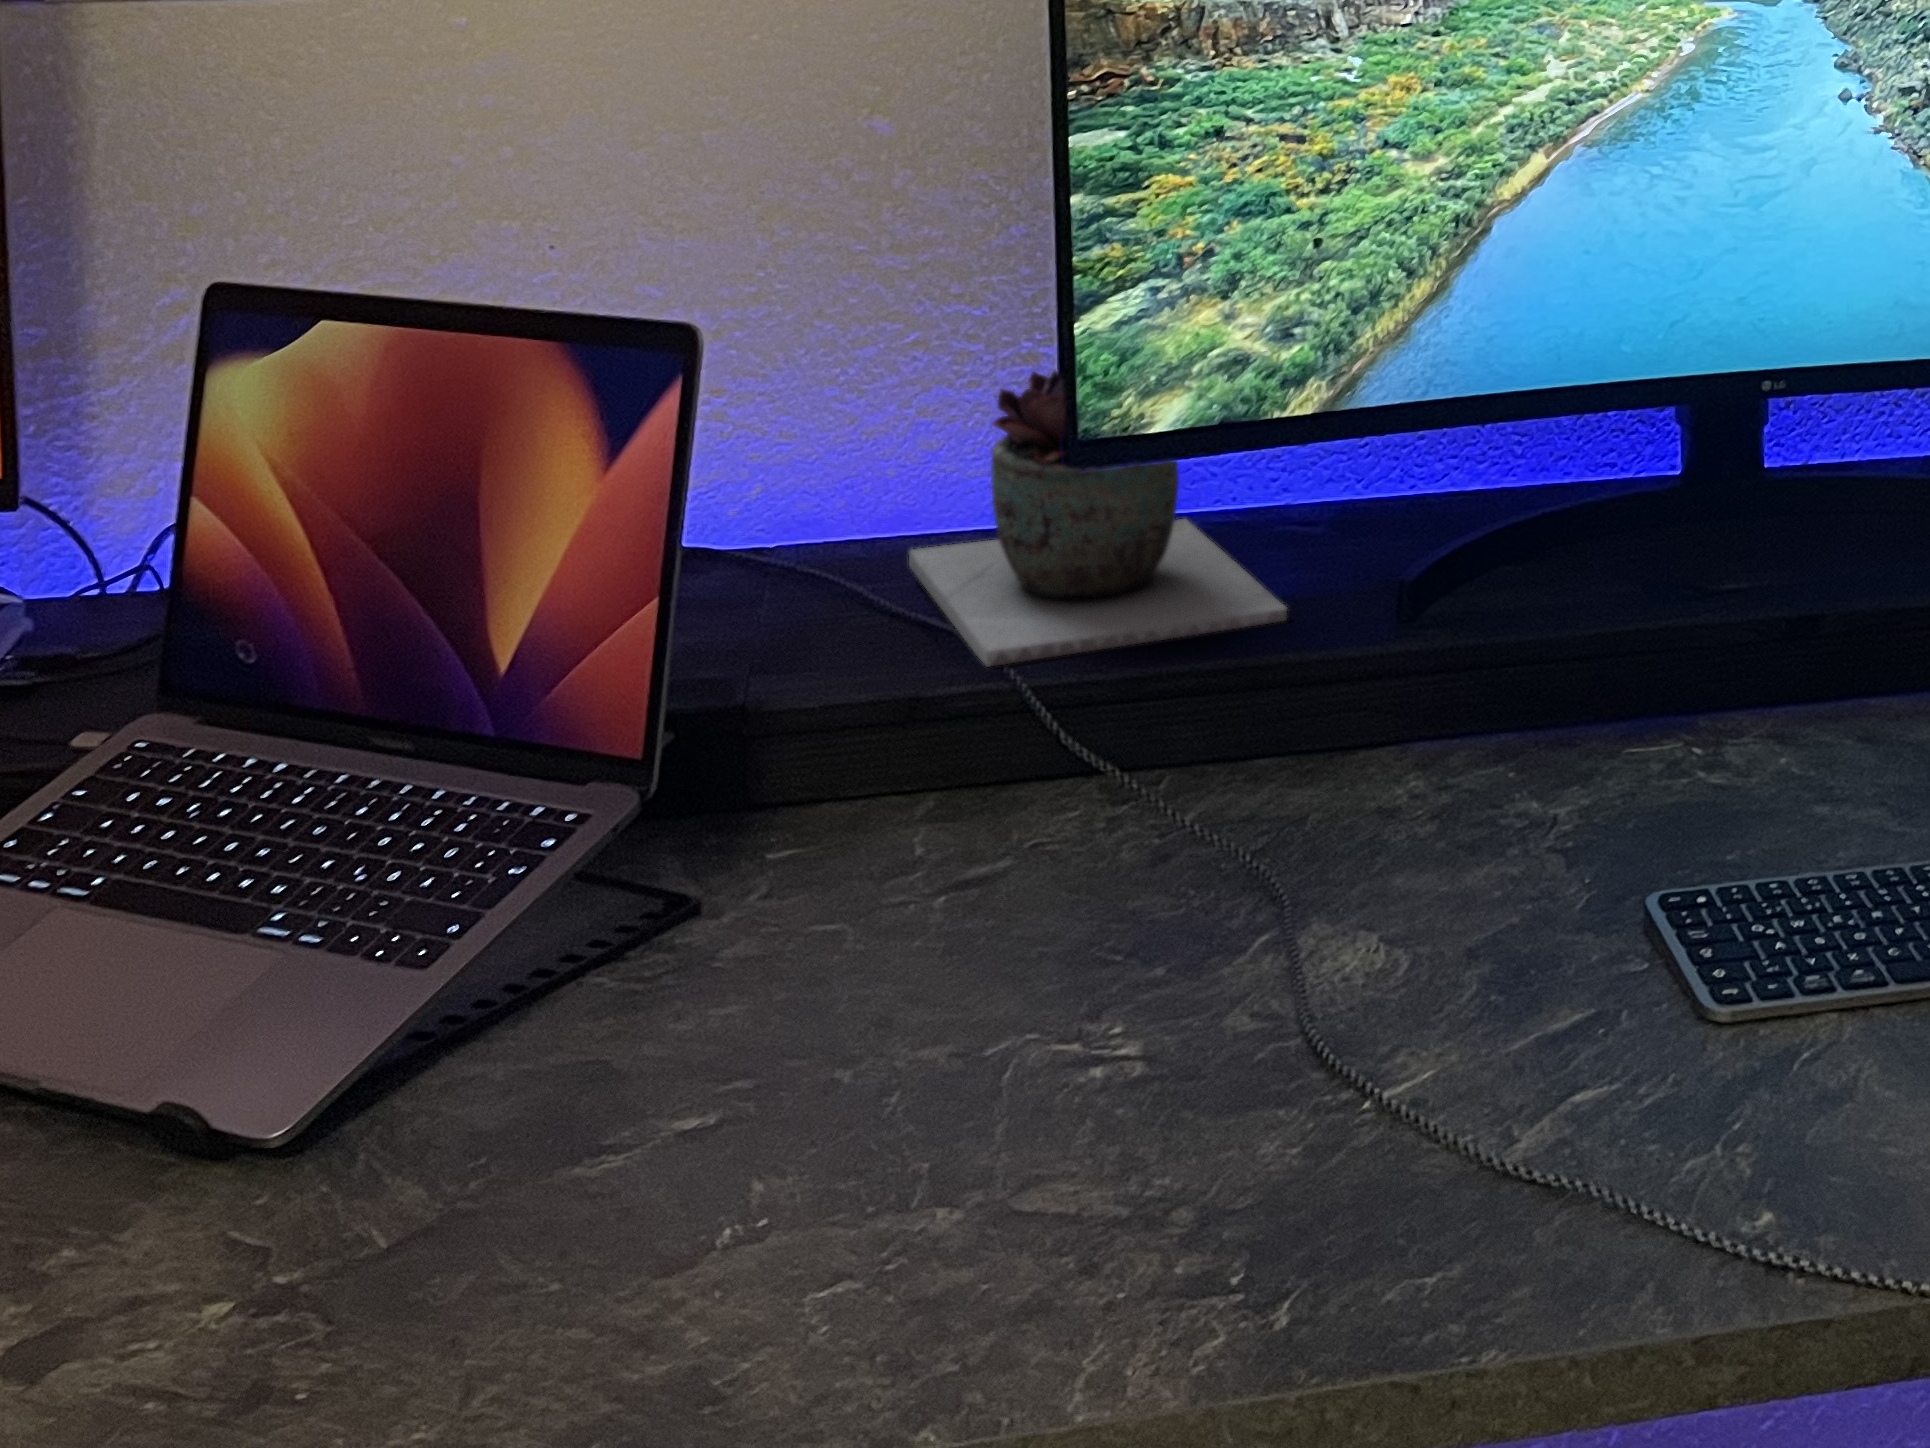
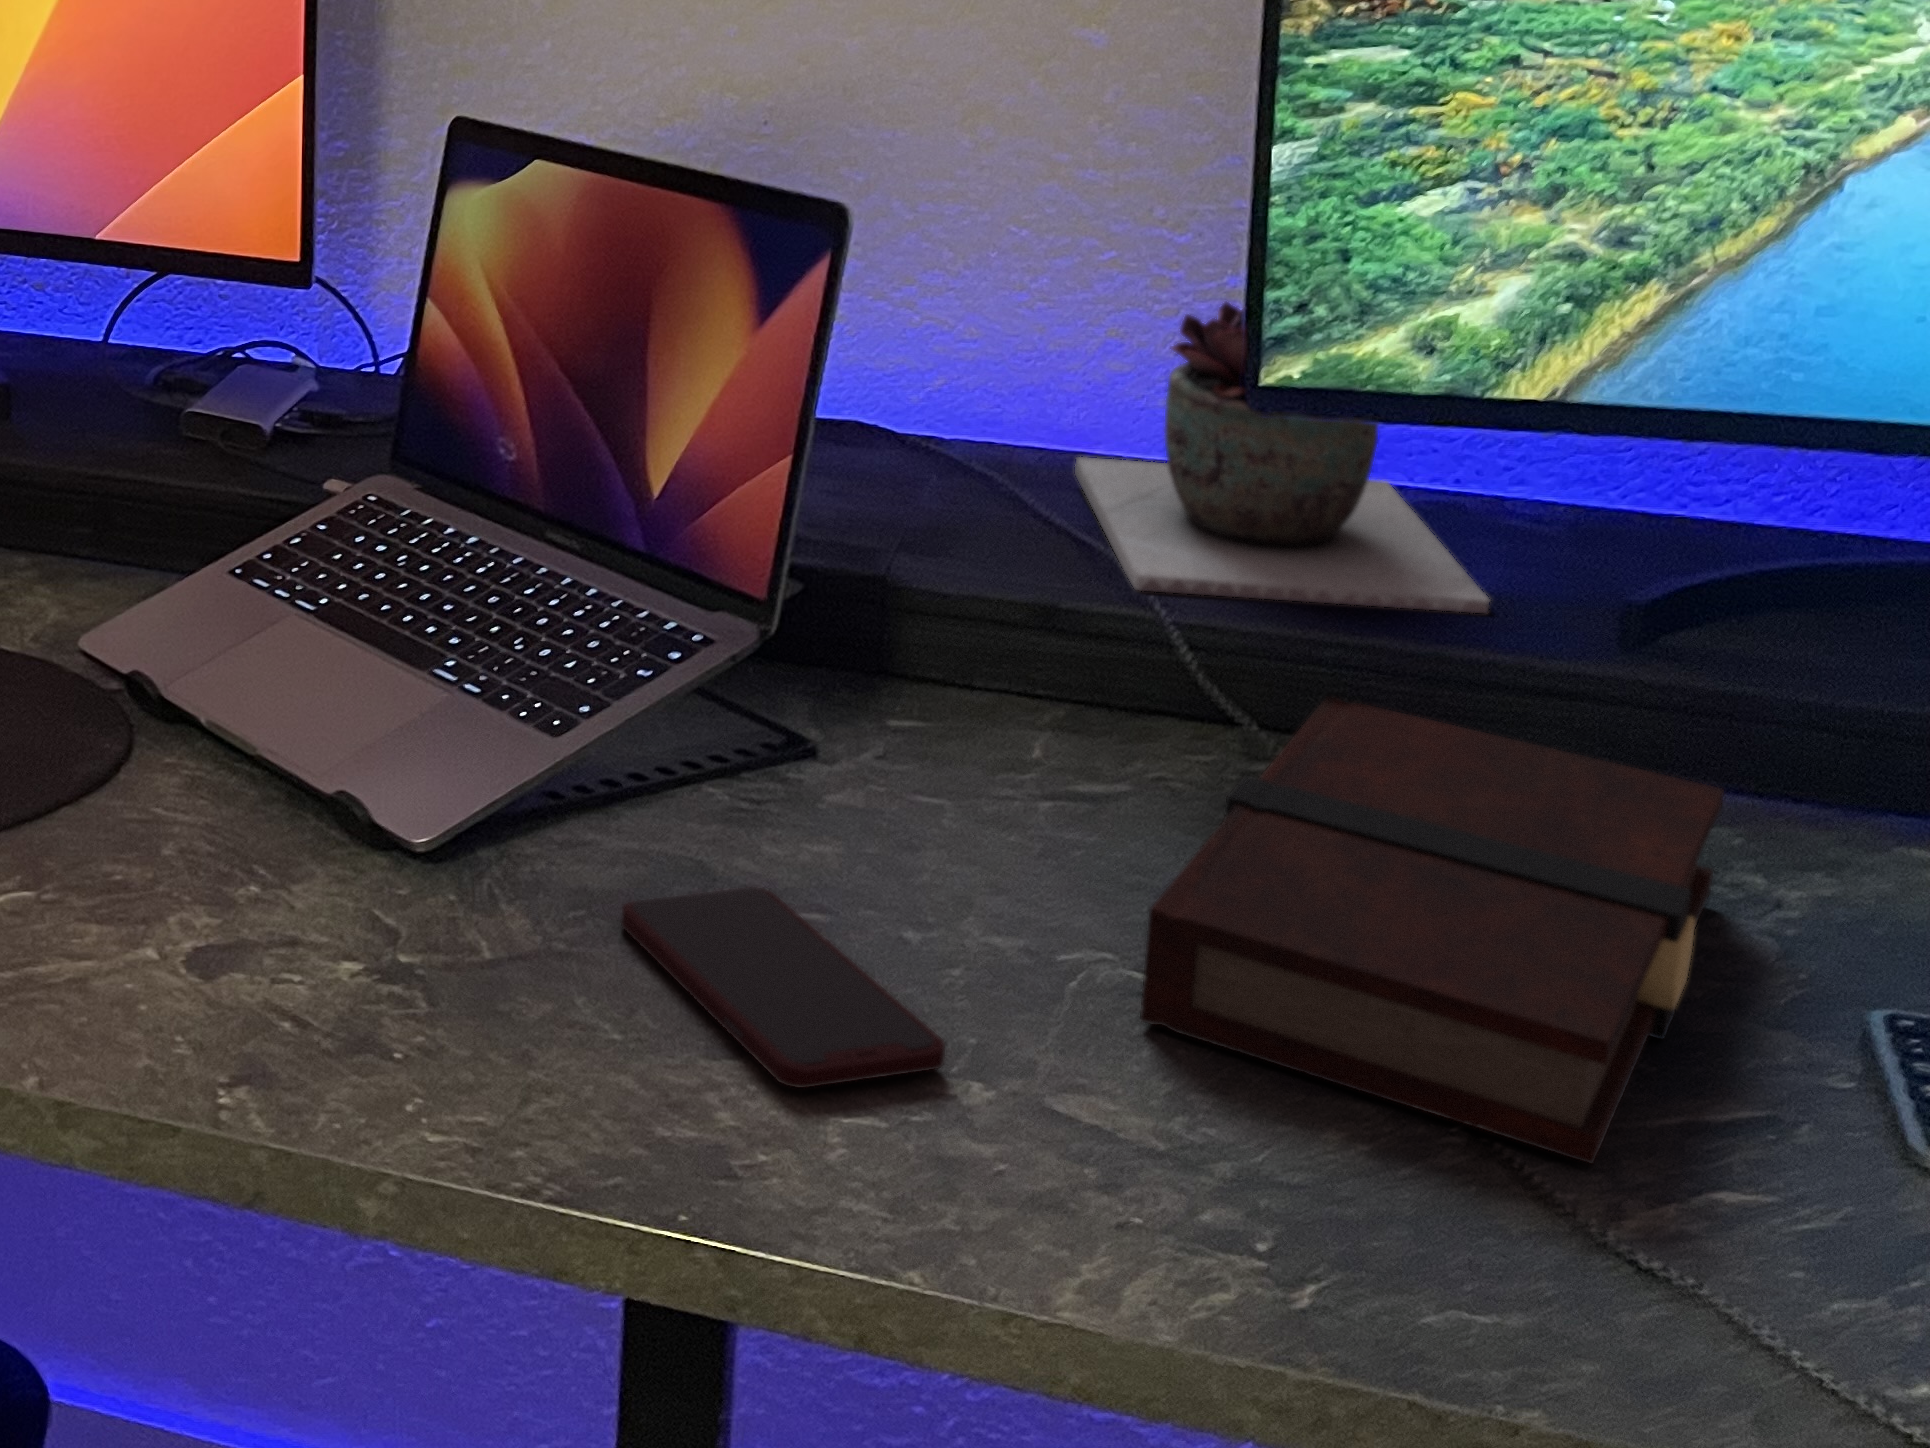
book: none [1055,725,1485,1074] -> present [1140,696,1724,1163]
smartphone: none [528,1056,887,1243] -> present [621,887,945,1088]

